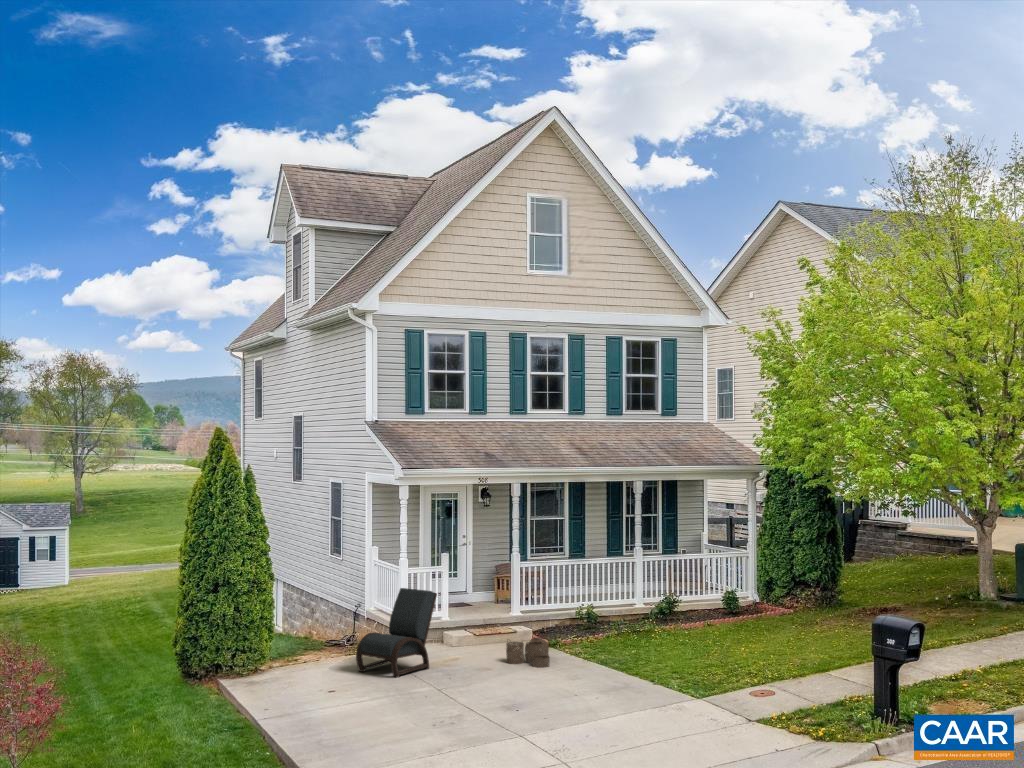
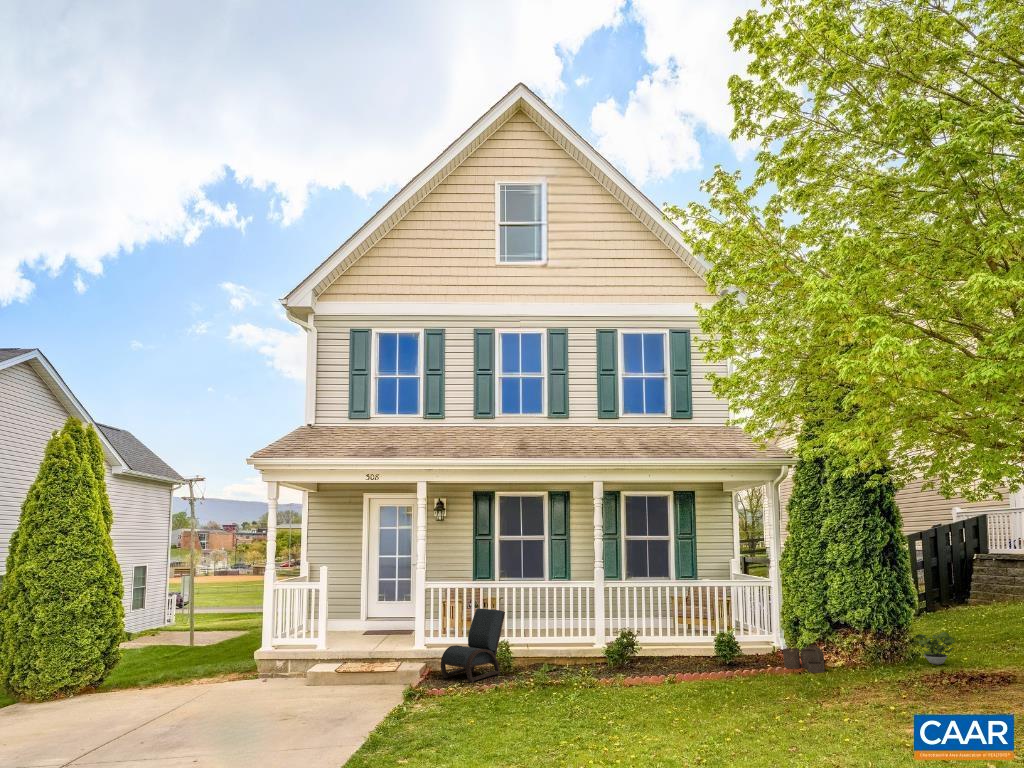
potted plant: none [911,626,954,662] -> present [915,632,955,665]
woven basket: present [506,637,550,668] -> present [783,645,825,673]

